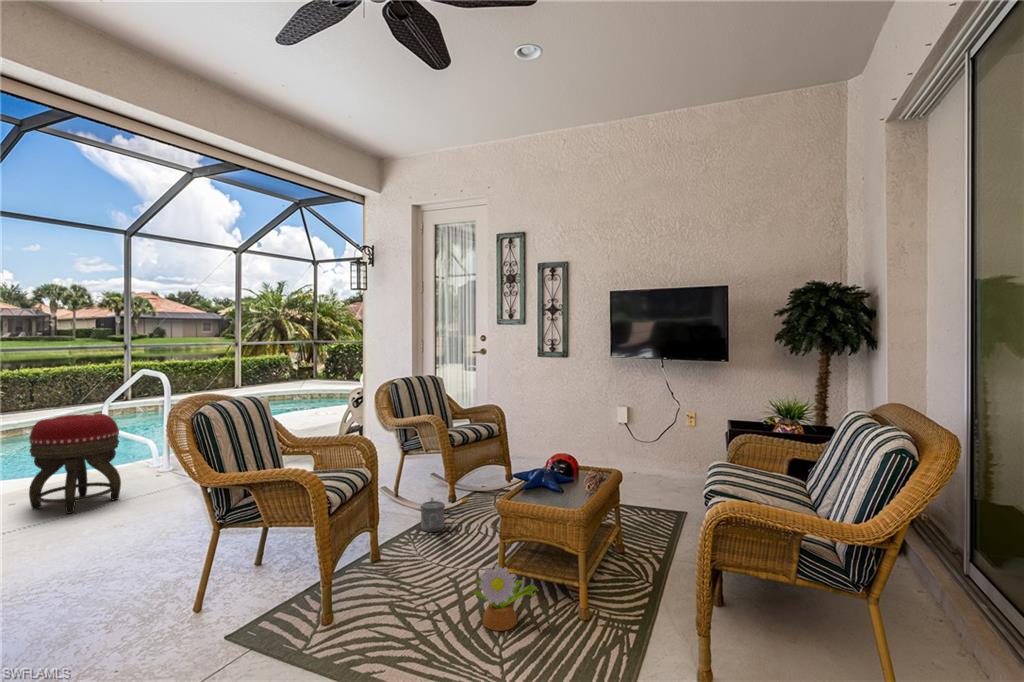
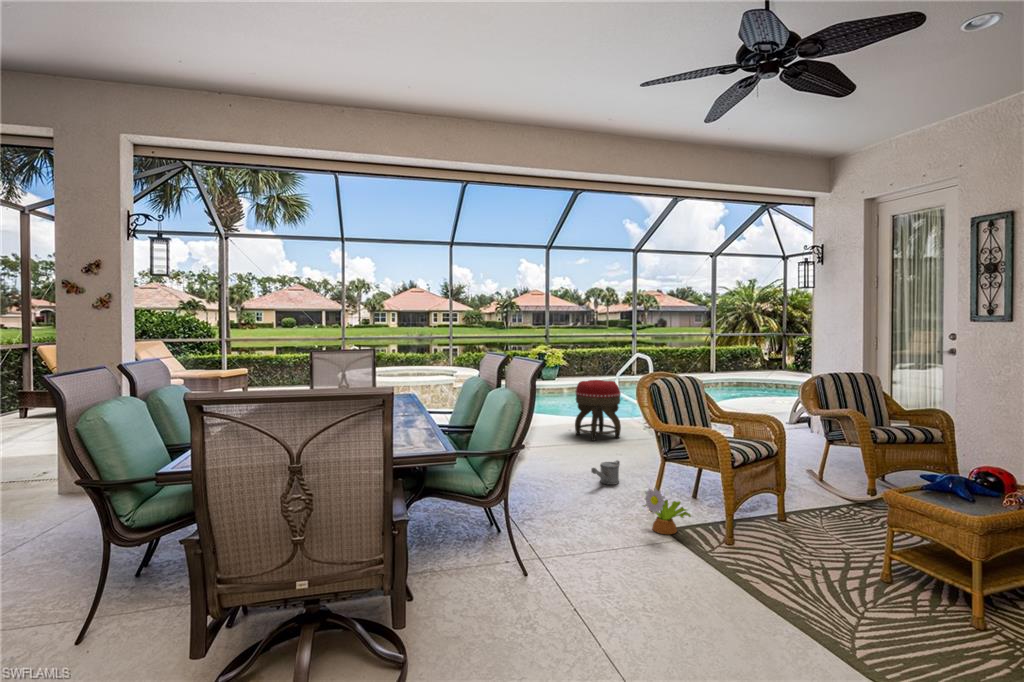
watering can: present [420,498,445,532] -> present [591,460,620,485]
decorative plant: present [467,564,538,631] -> present [644,488,691,534]

